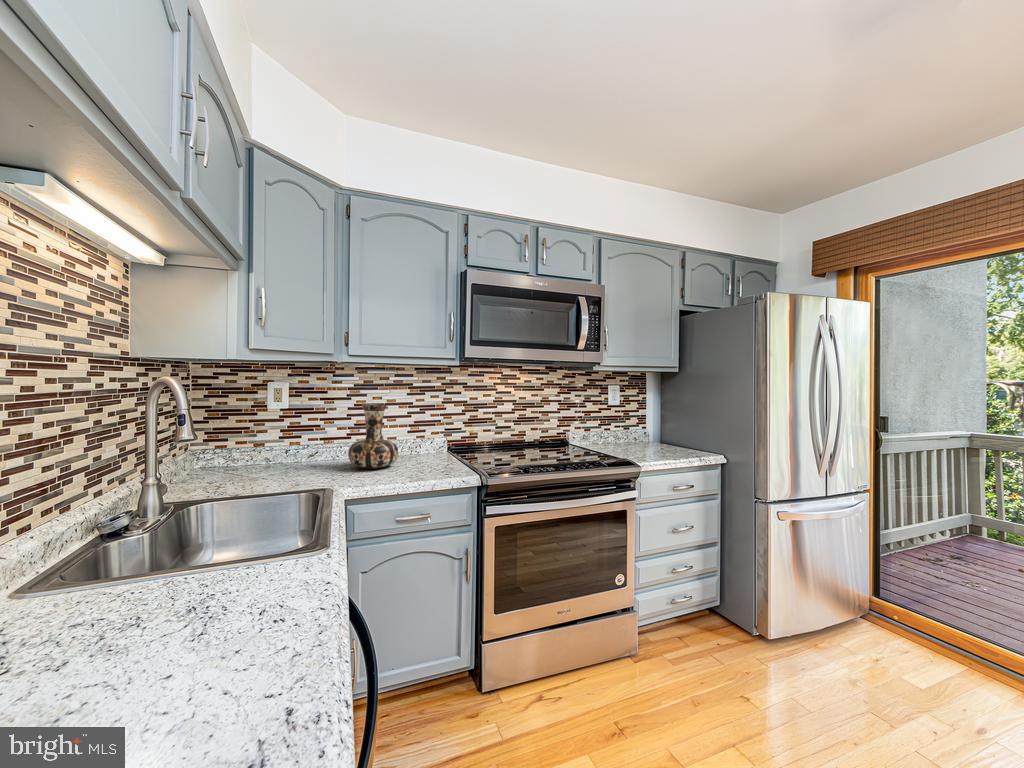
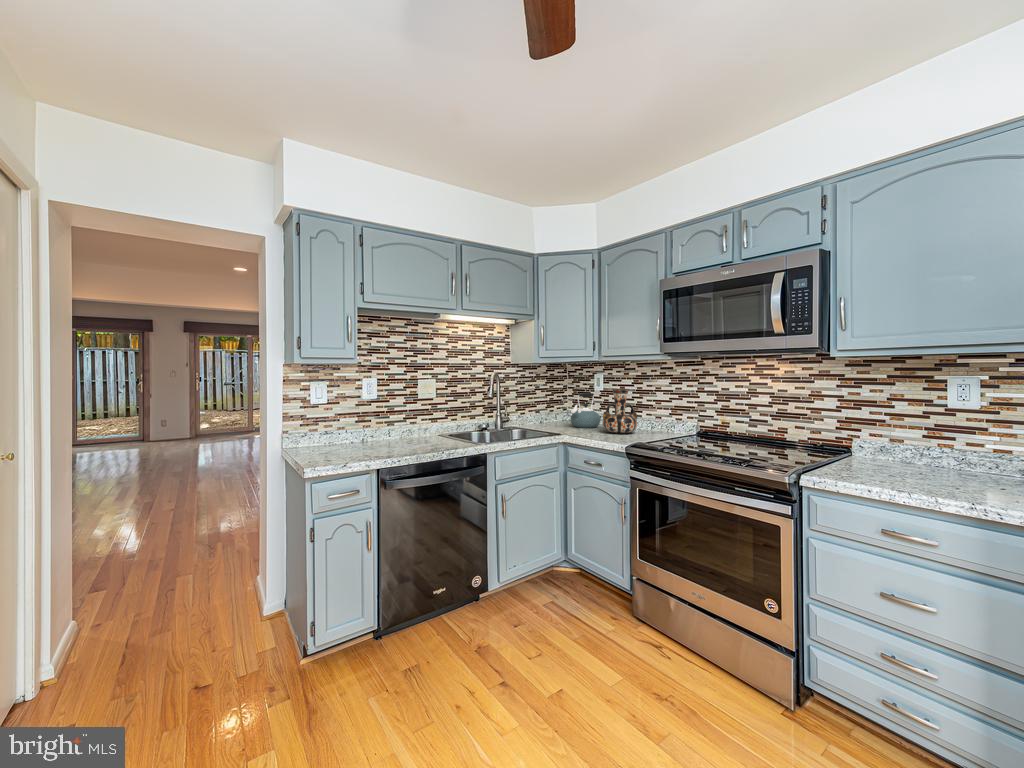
kettle: none [252,413,307,474] -> present [571,393,600,428]

